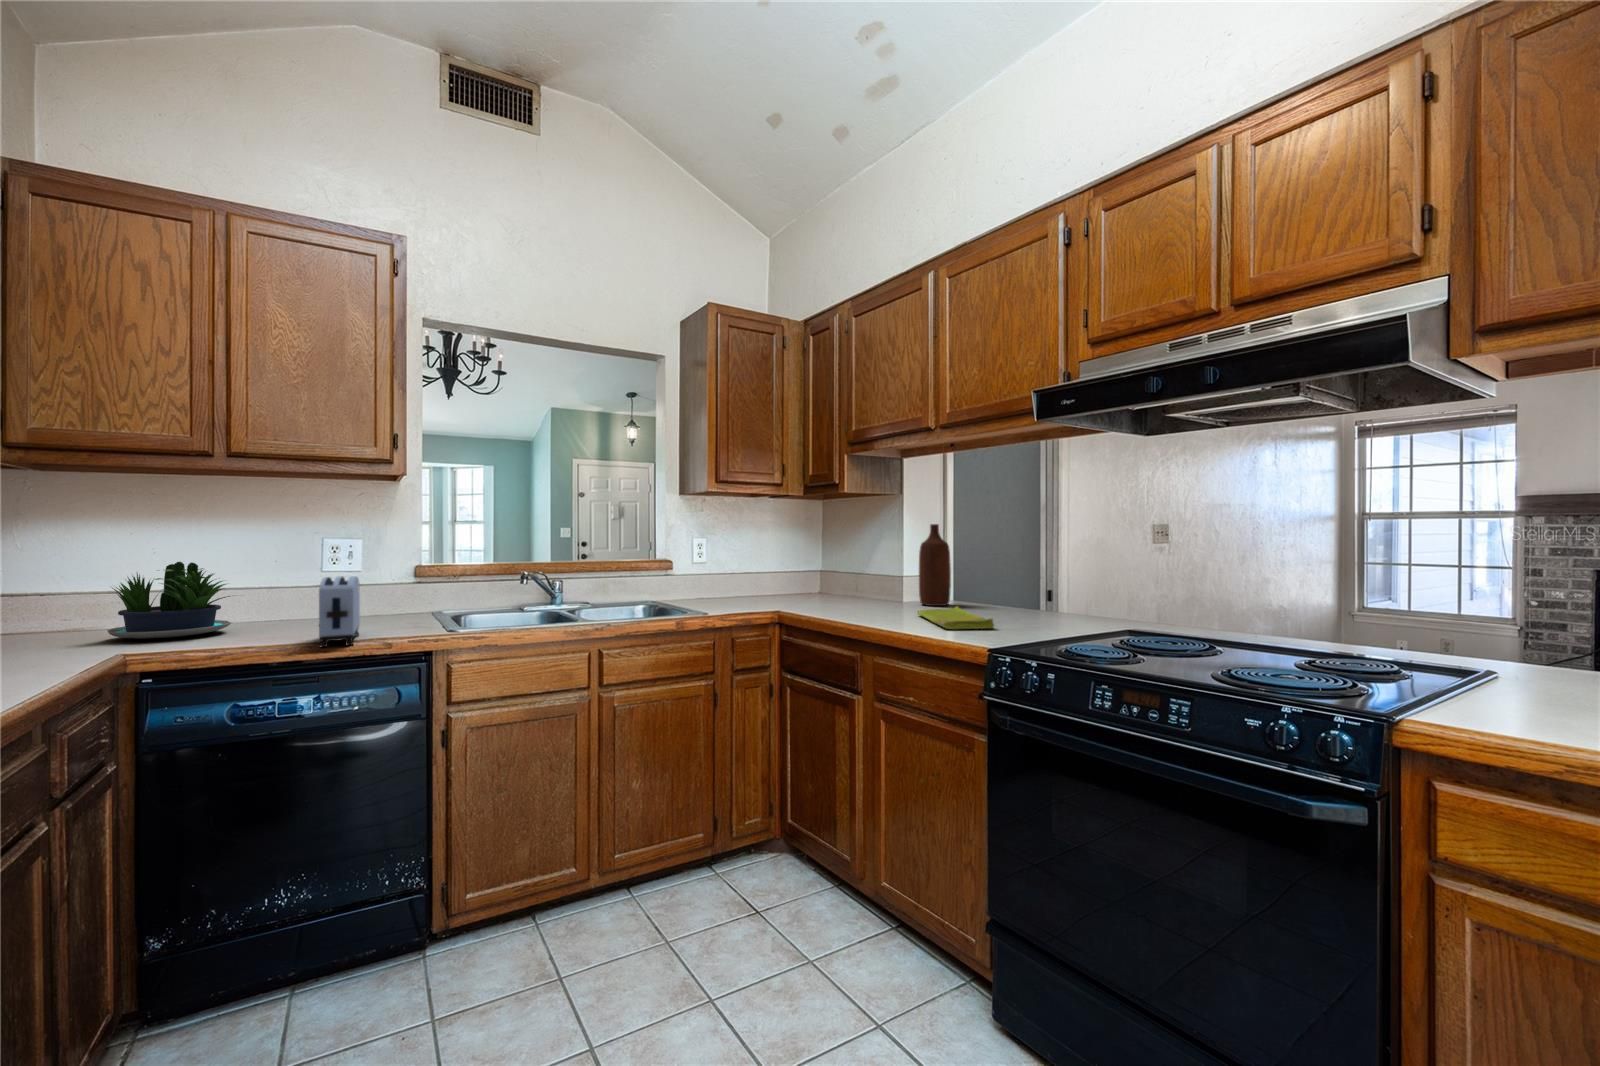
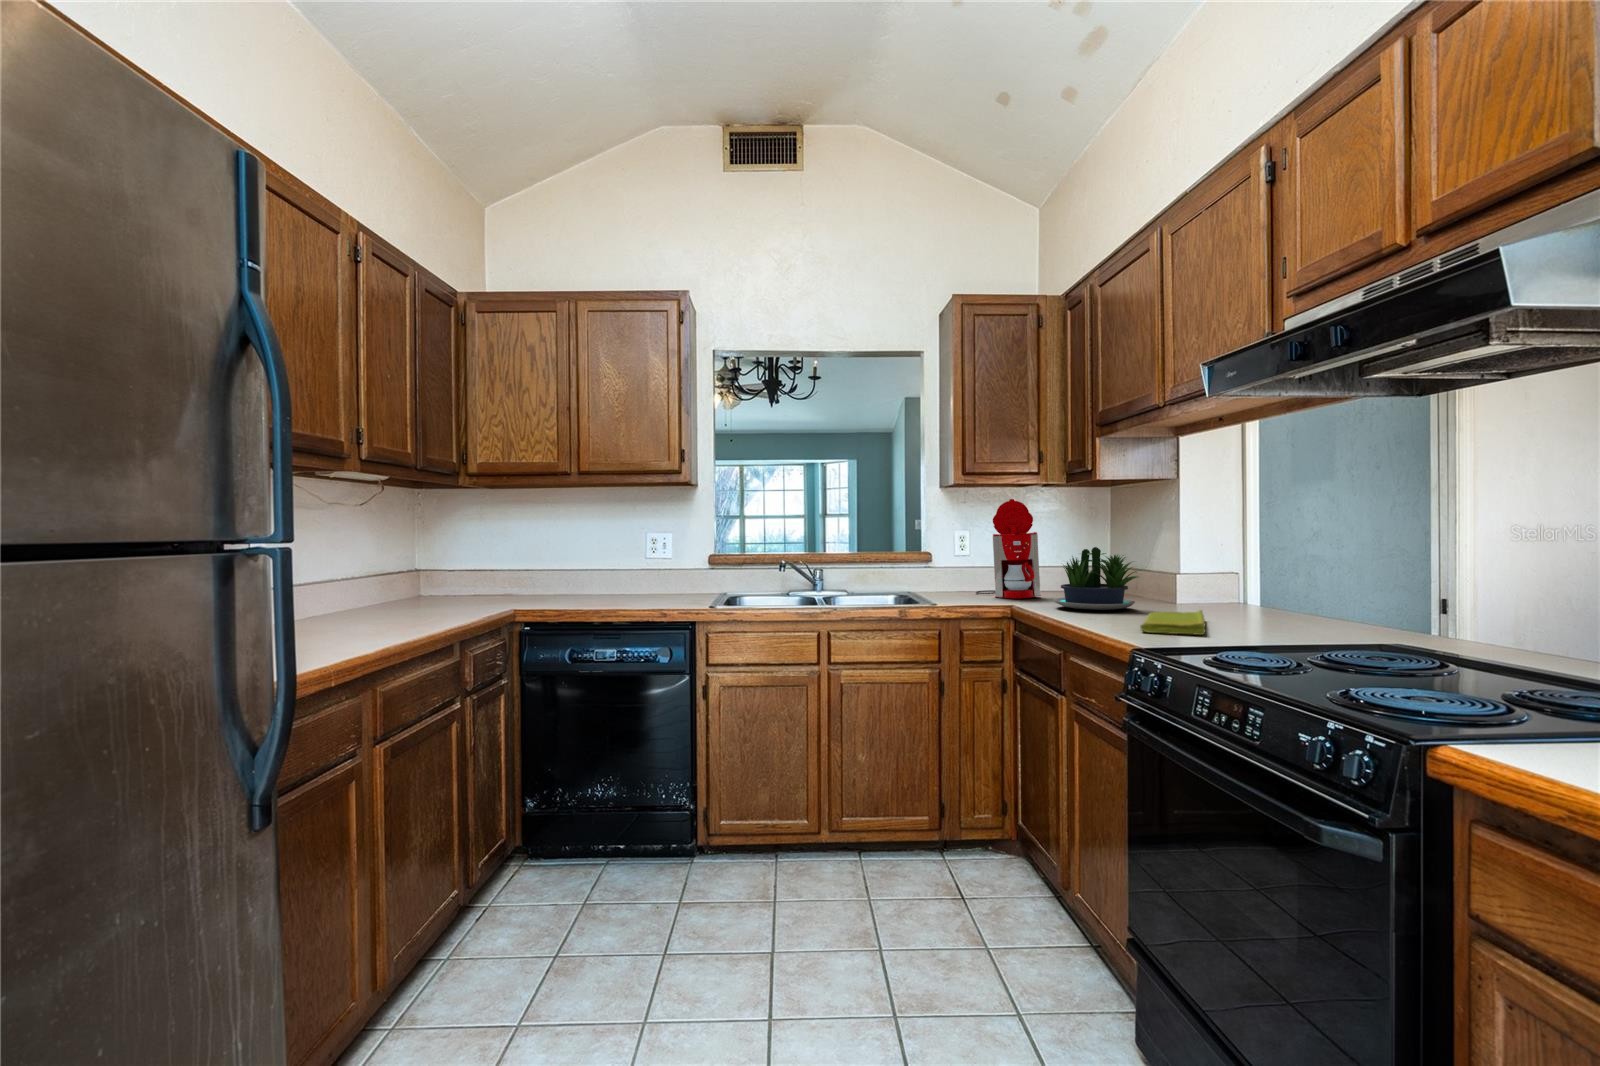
coffee maker: none [721,508,787,603] -> present [976,499,1041,598]
bottle: present [919,524,951,606] -> none [1185,514,1226,610]
potted plant: present [107,562,231,639] -> present [1054,547,1138,610]
toaster: present [319,576,360,647] -> none [616,561,652,612]

